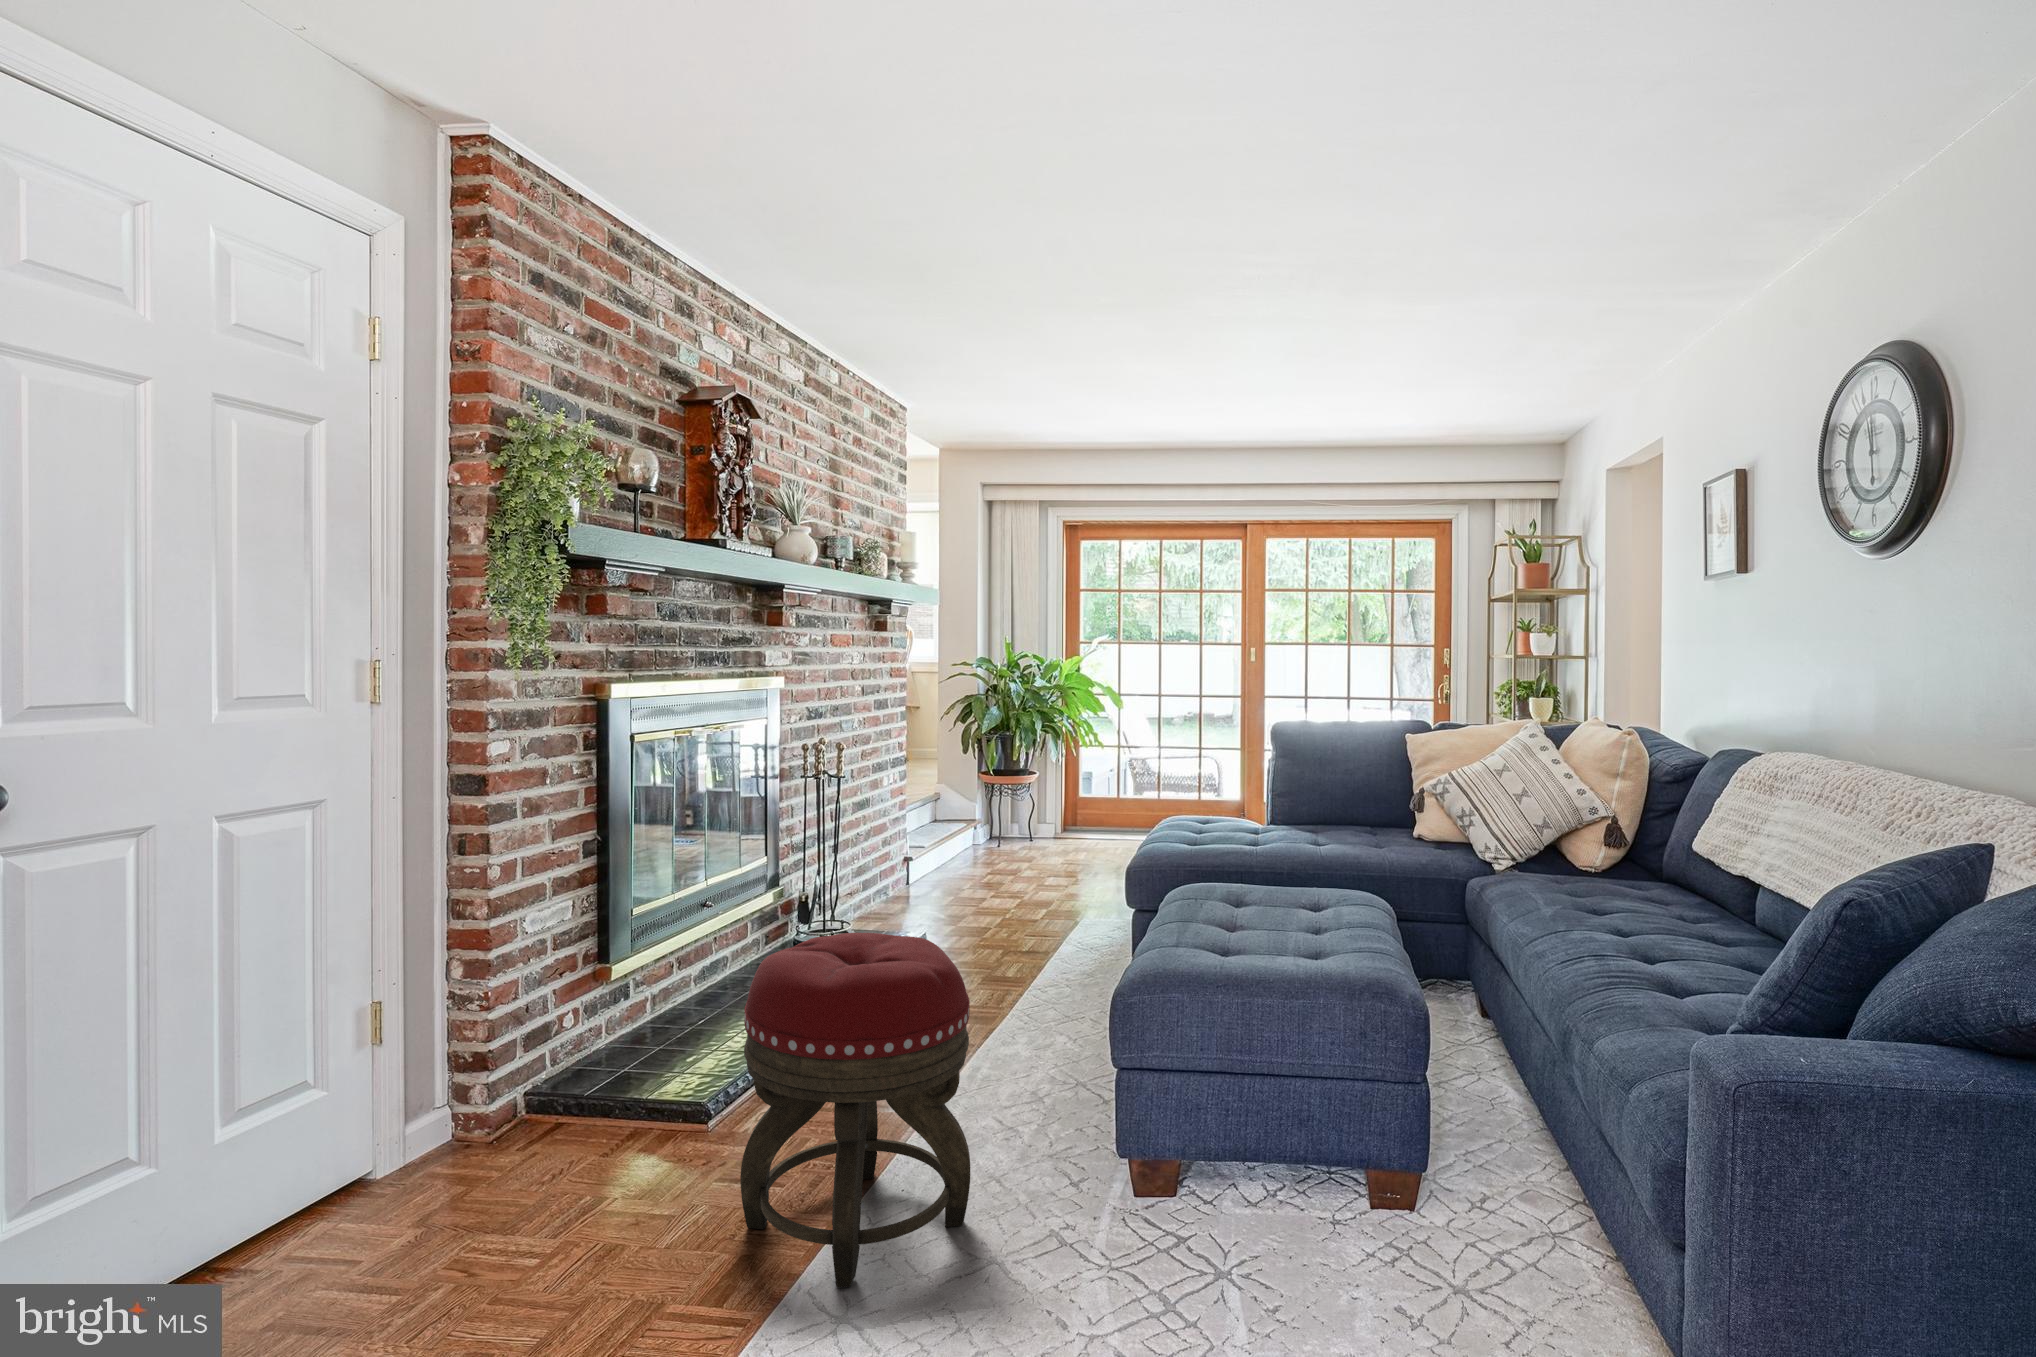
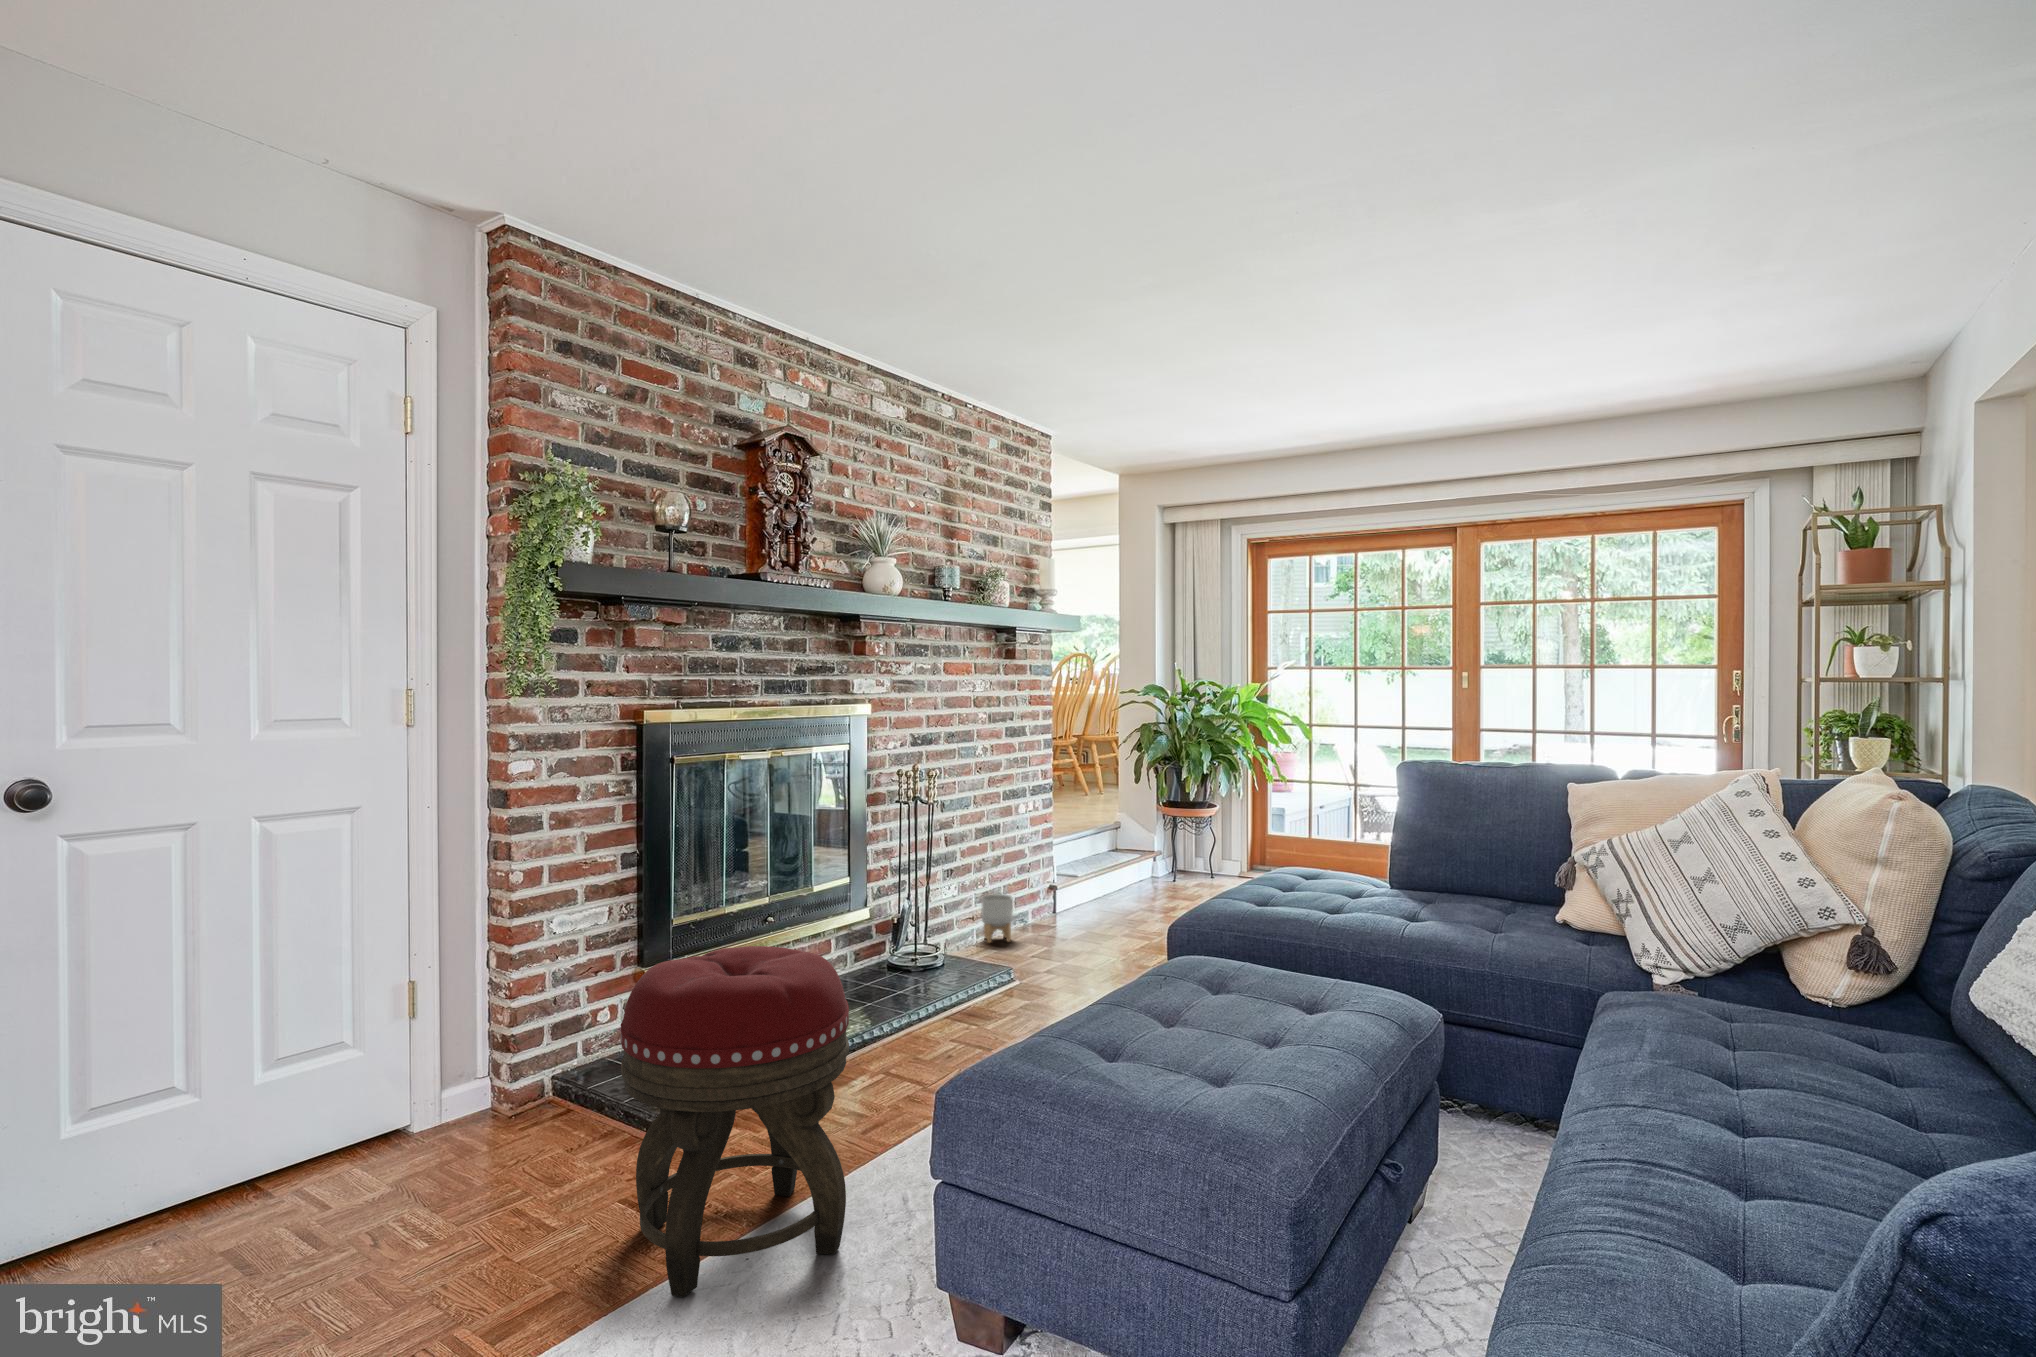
planter: none [860,868,892,917] -> present [982,894,1013,943]

